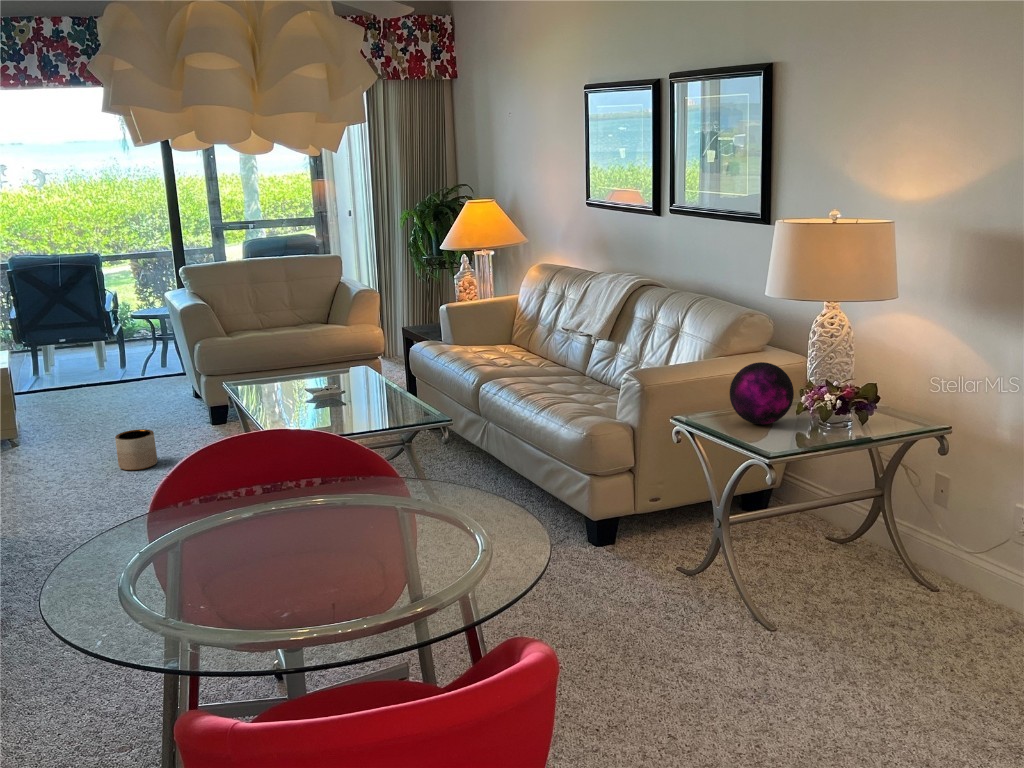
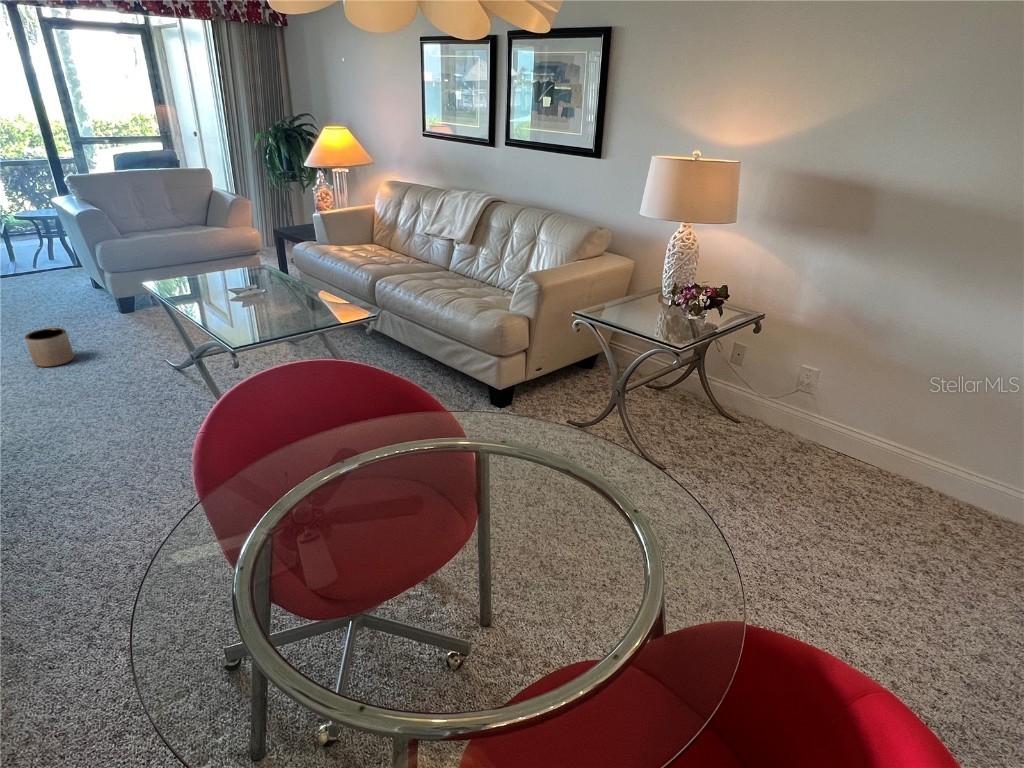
decorative orb: present [730,362,794,425] -> none [617,268,665,316]

